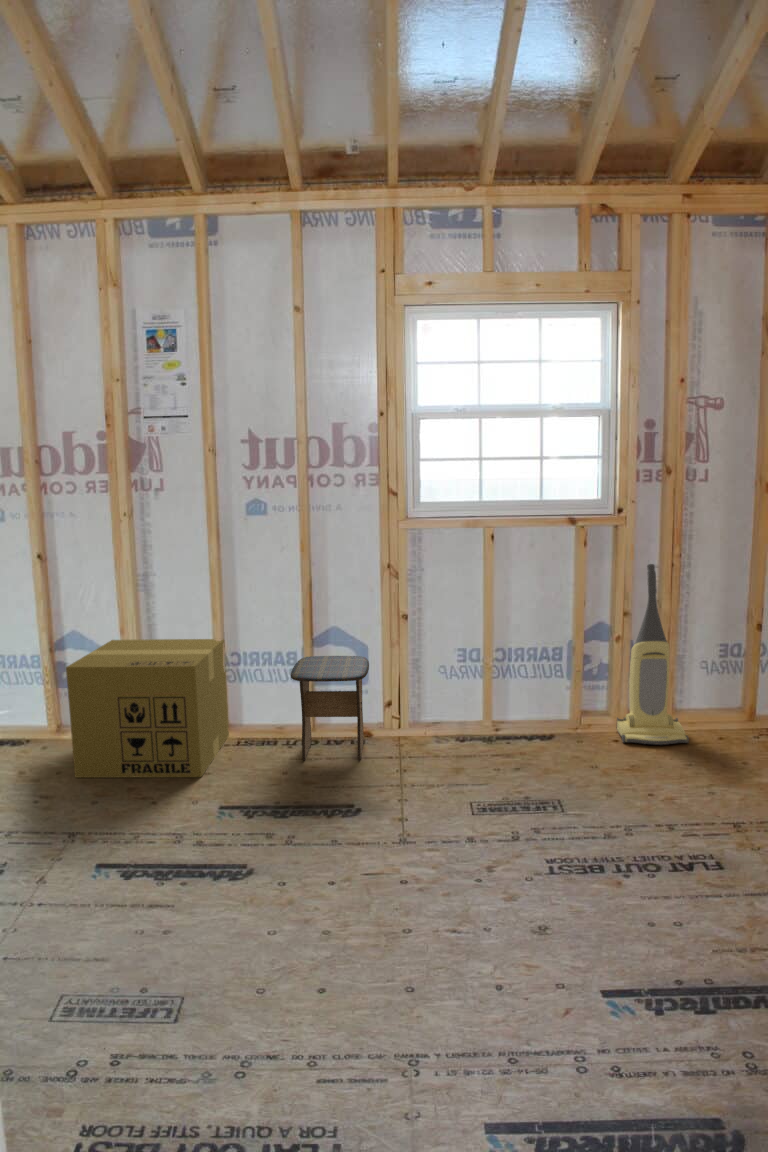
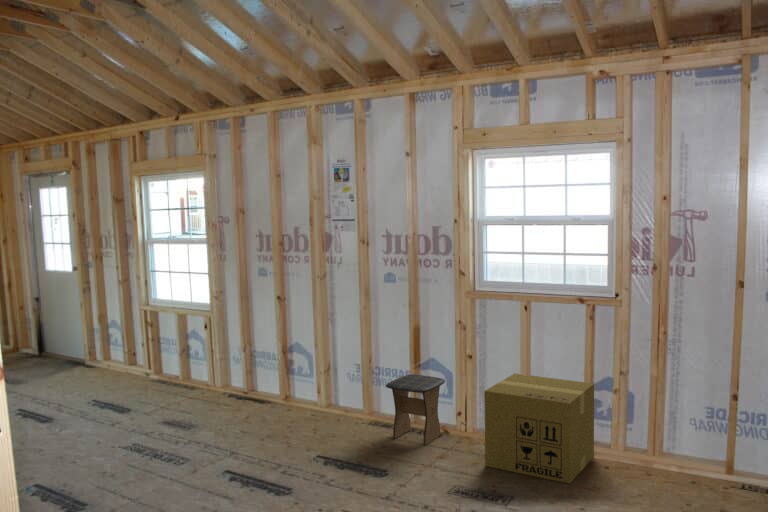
vacuum cleaner: present [616,564,689,745] -> none [609,337,665,479]
cardboard box: present [66,639,229,778] -> present [484,374,594,483]

